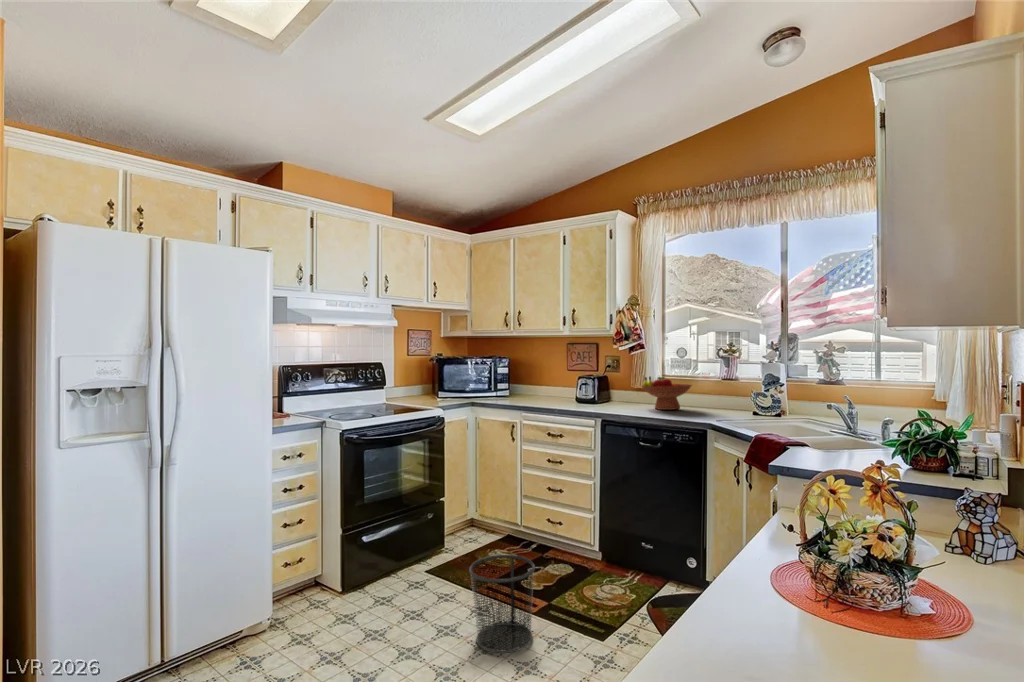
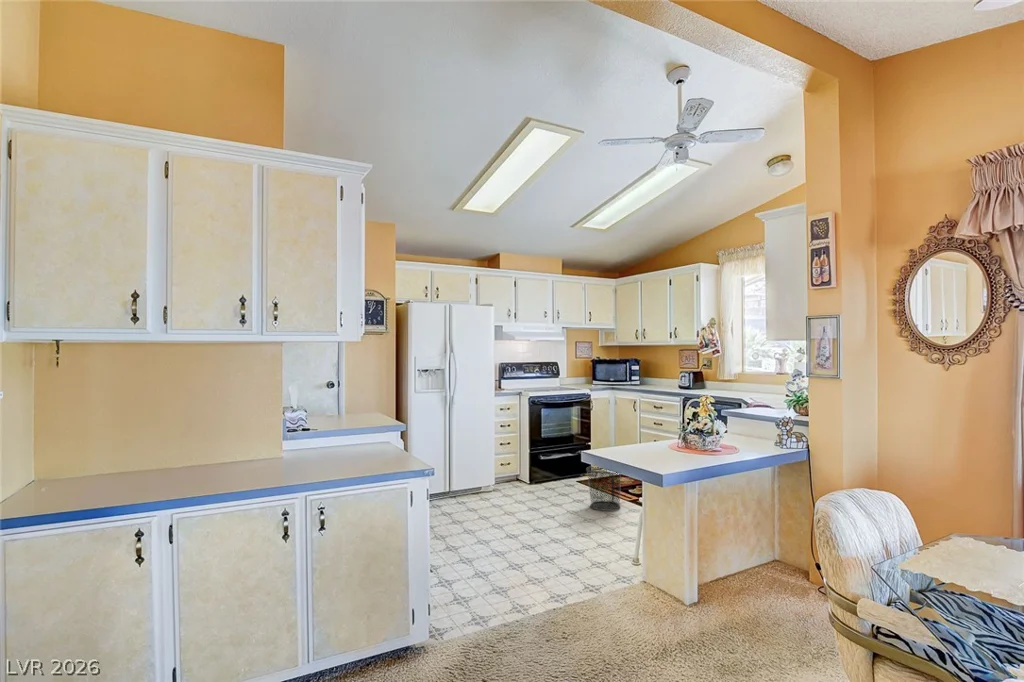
fruit bowl: present [641,377,692,410] -> none [716,371,752,393]

